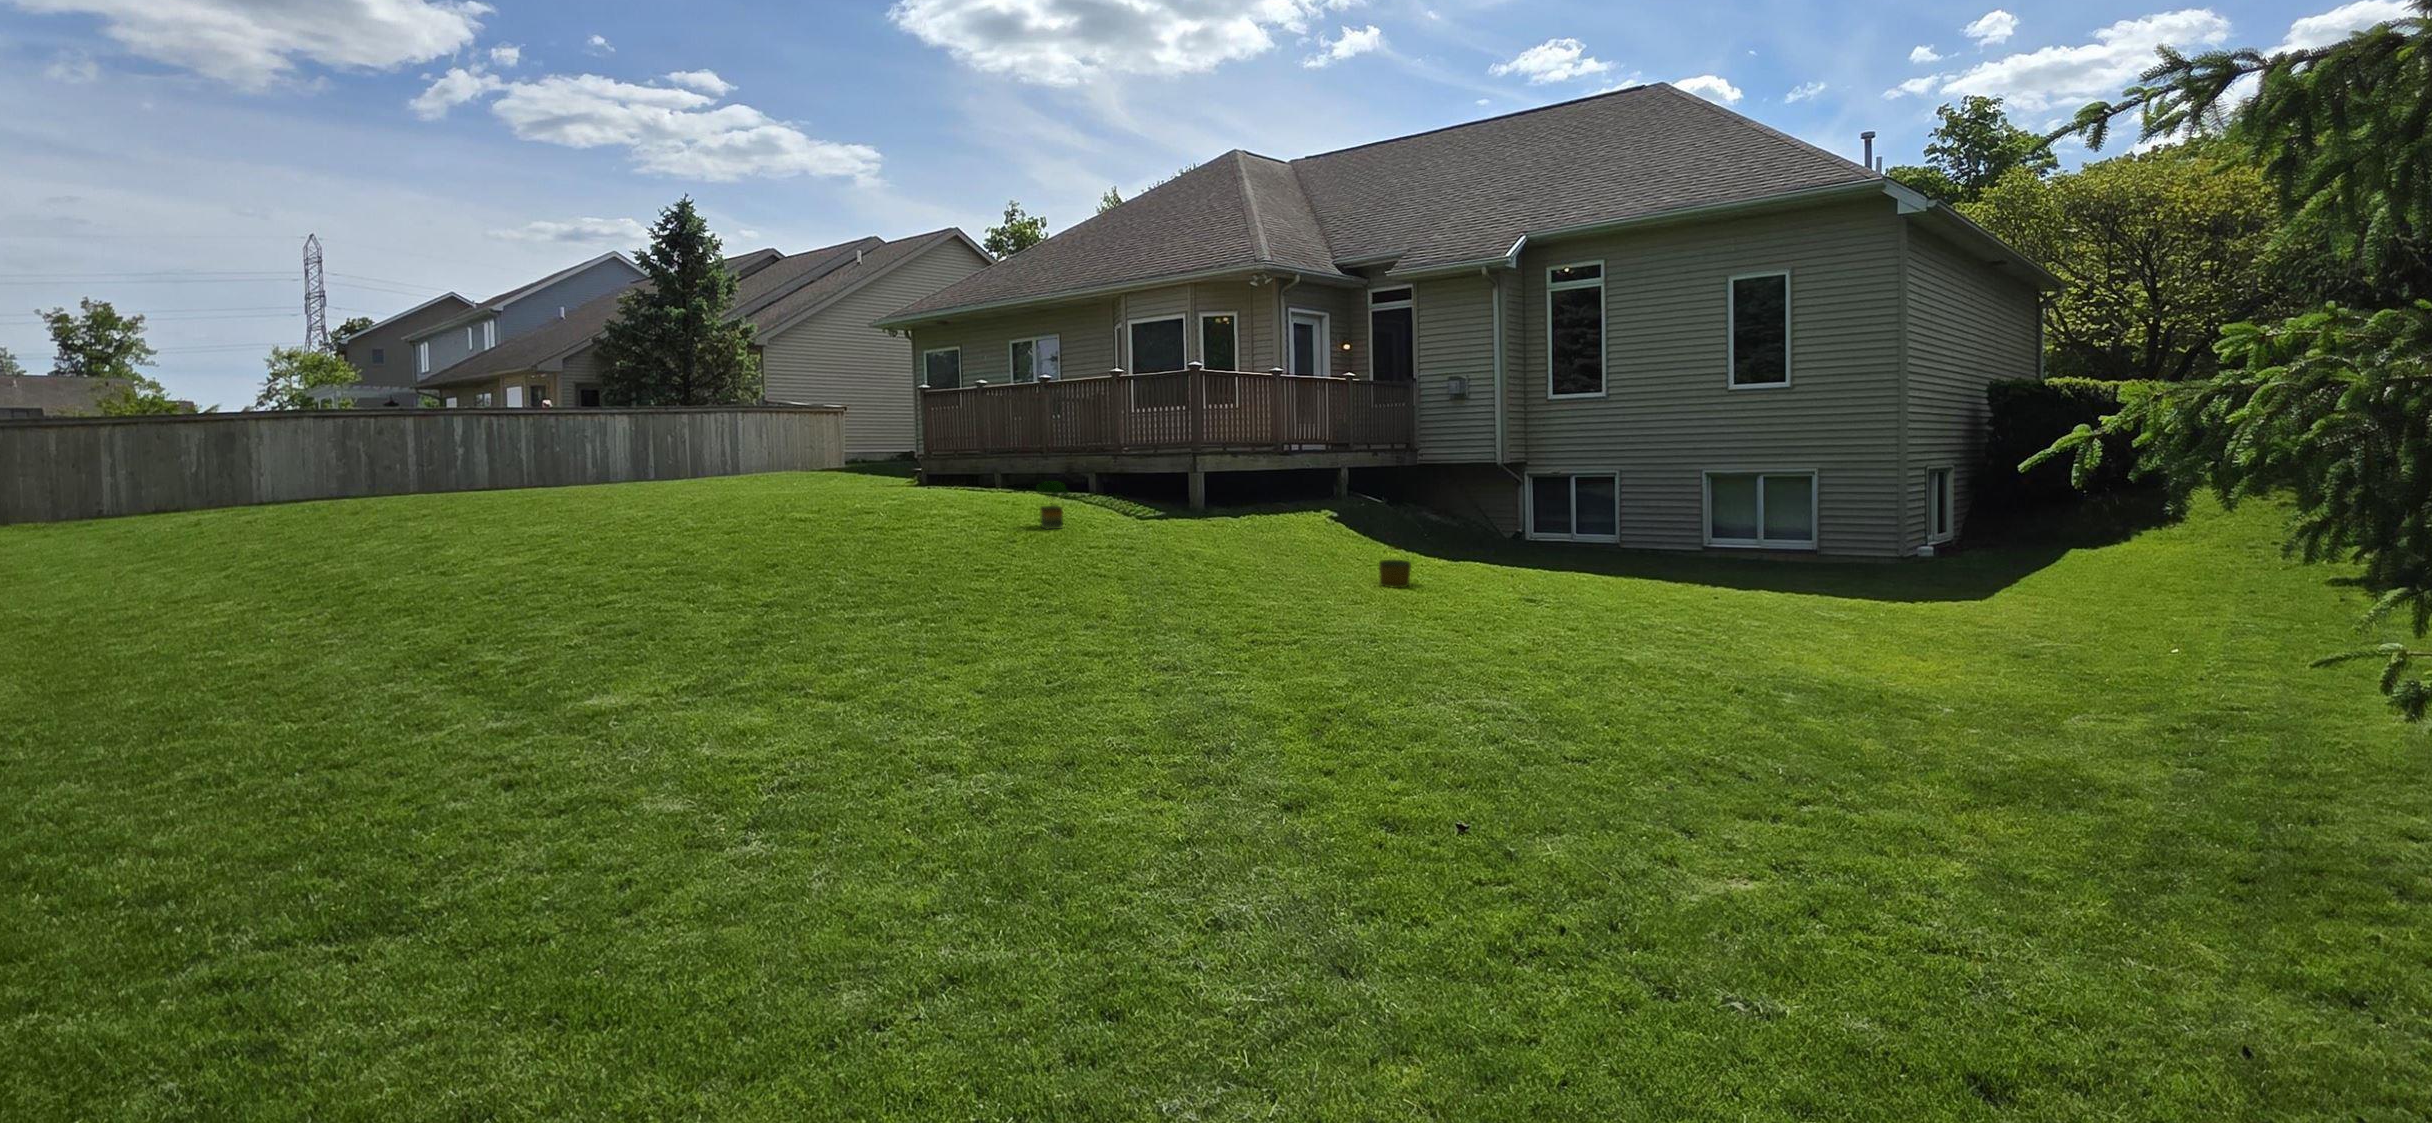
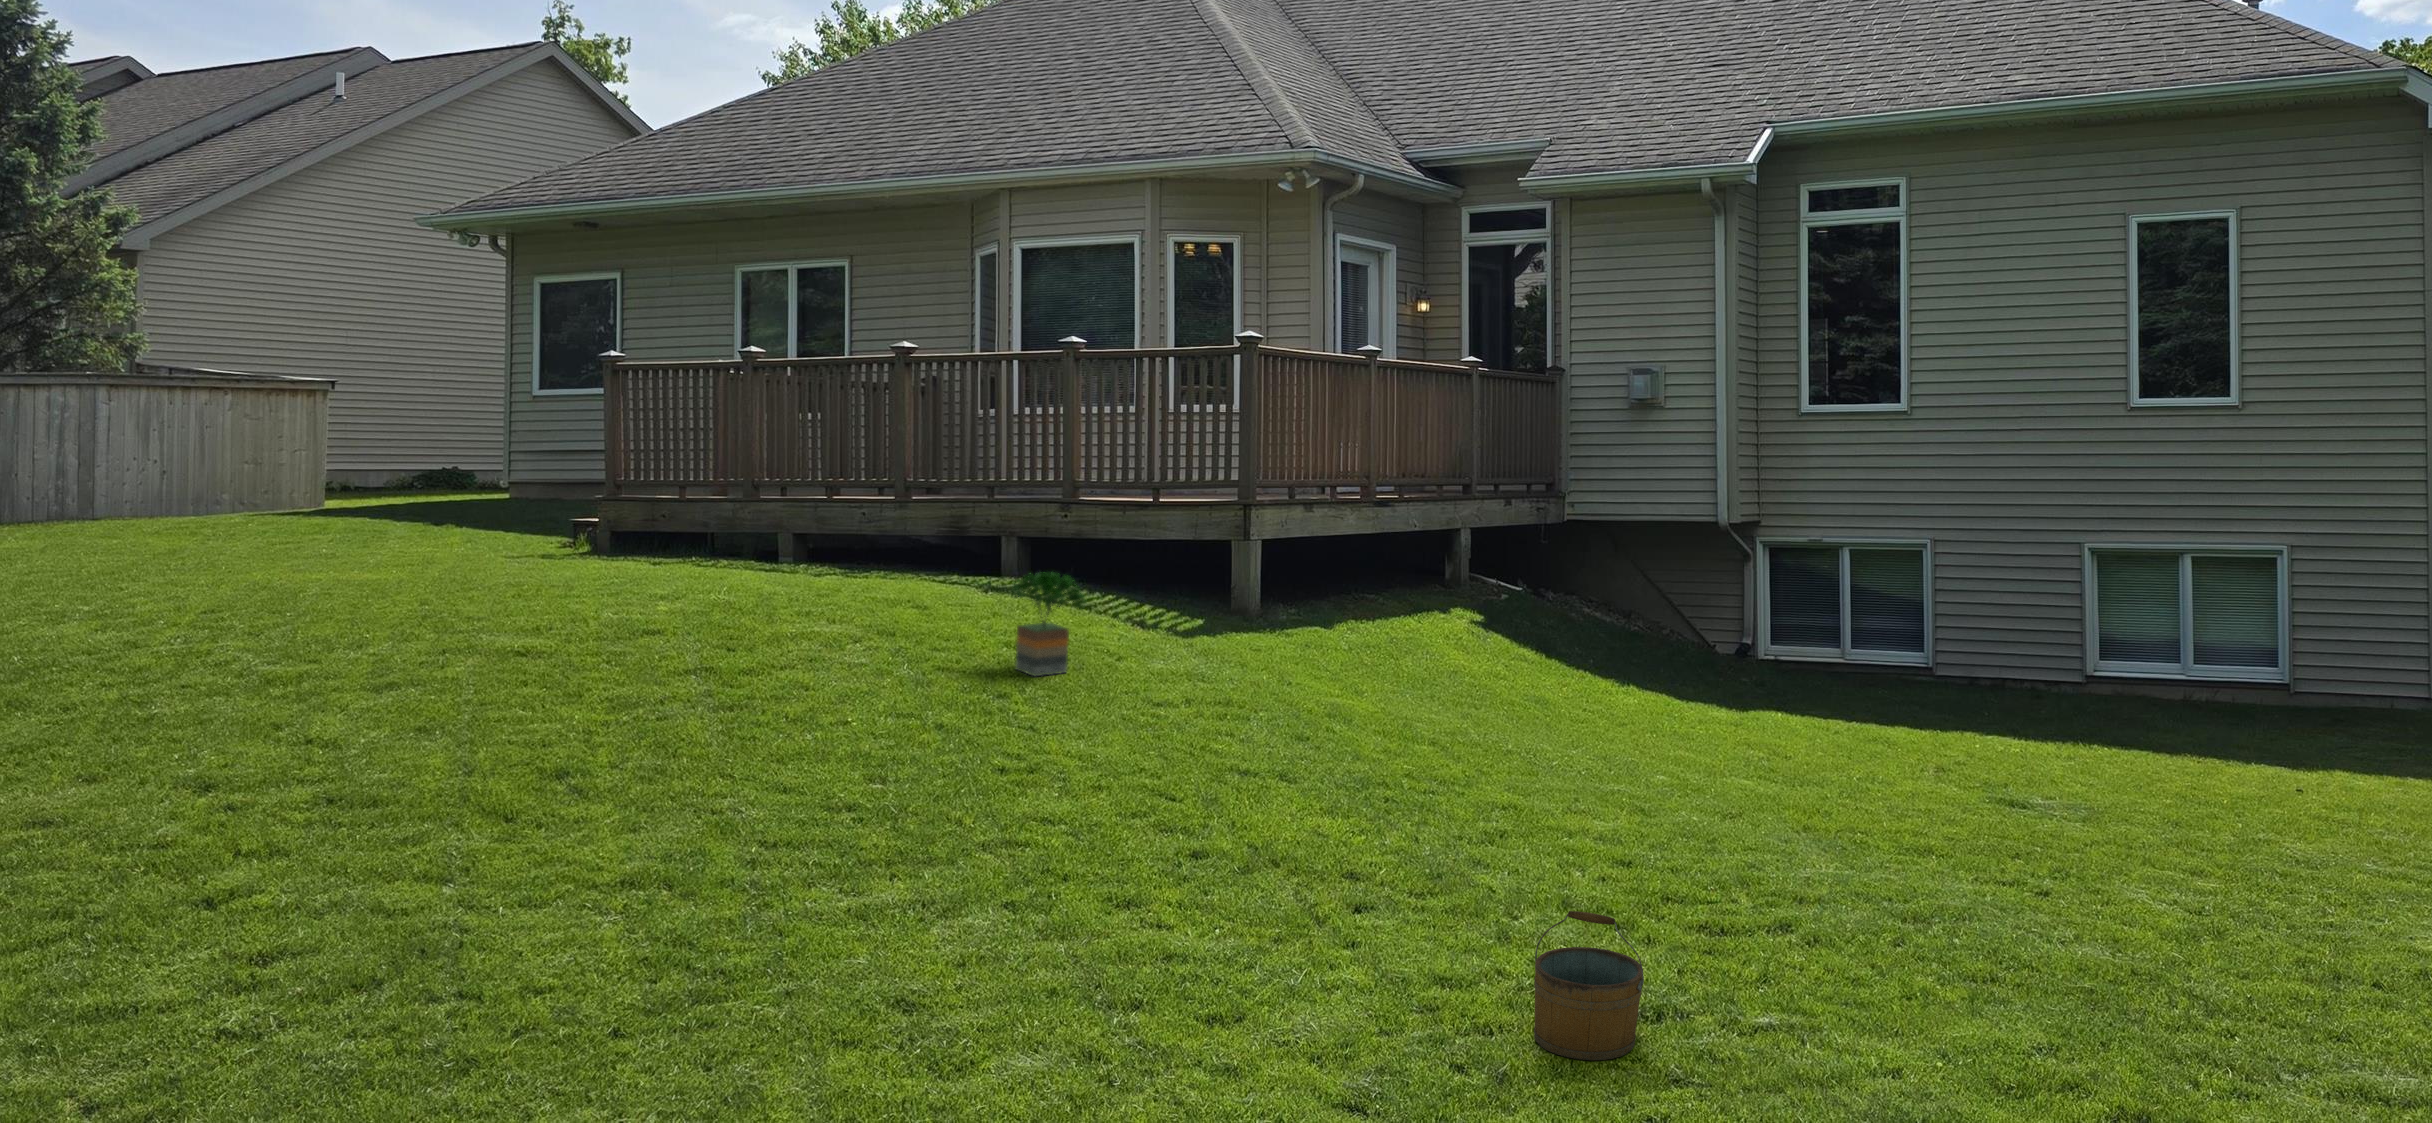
bucket: present [1379,547,1411,588] -> present [1534,911,1644,1061]

